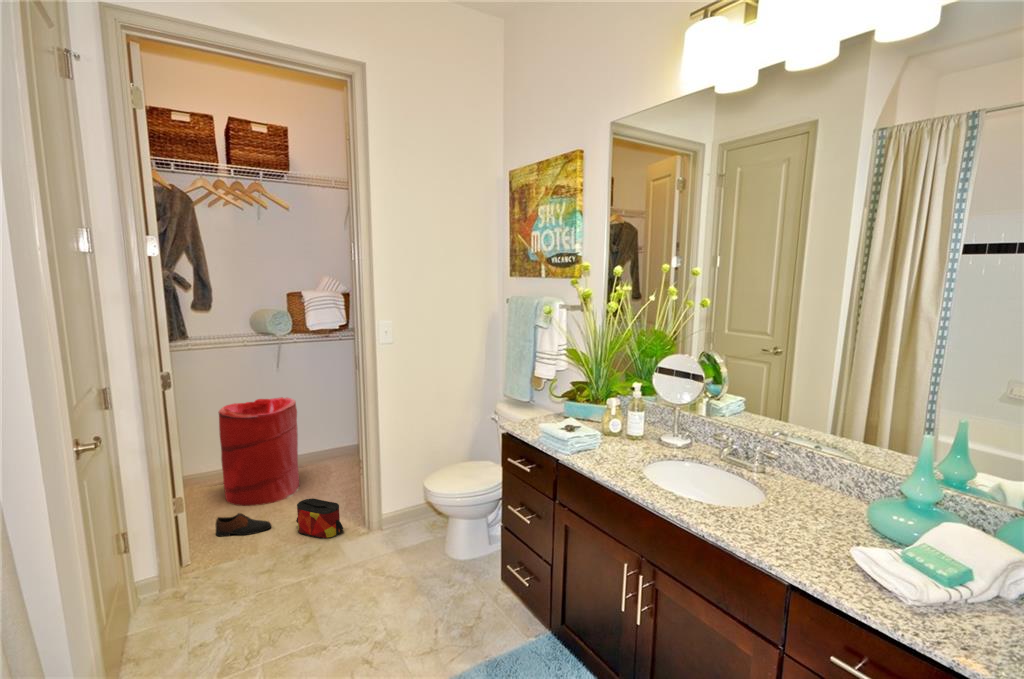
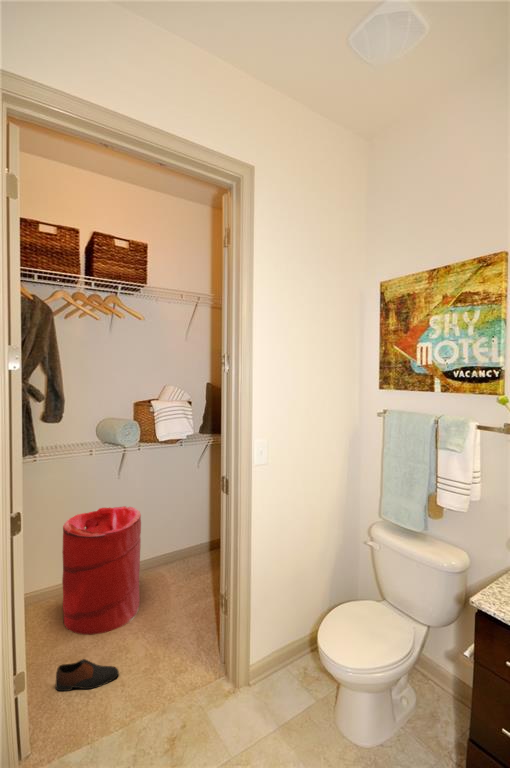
bag: present [296,499,343,539] -> none [147,639,203,698]

